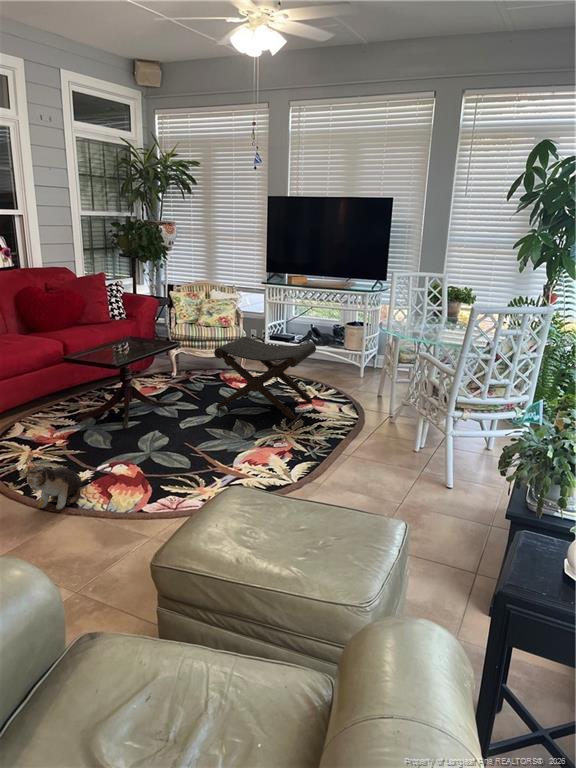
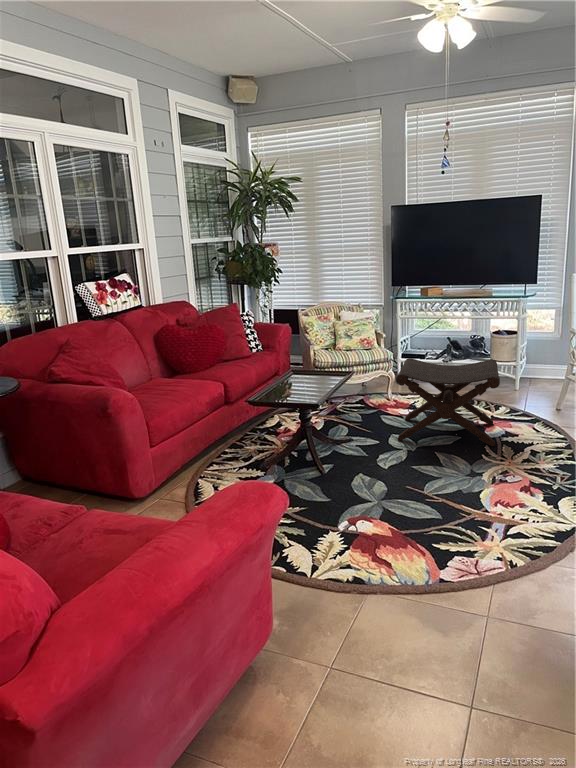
plush toy: present [20,465,89,509] -> none [302,532,348,584]

